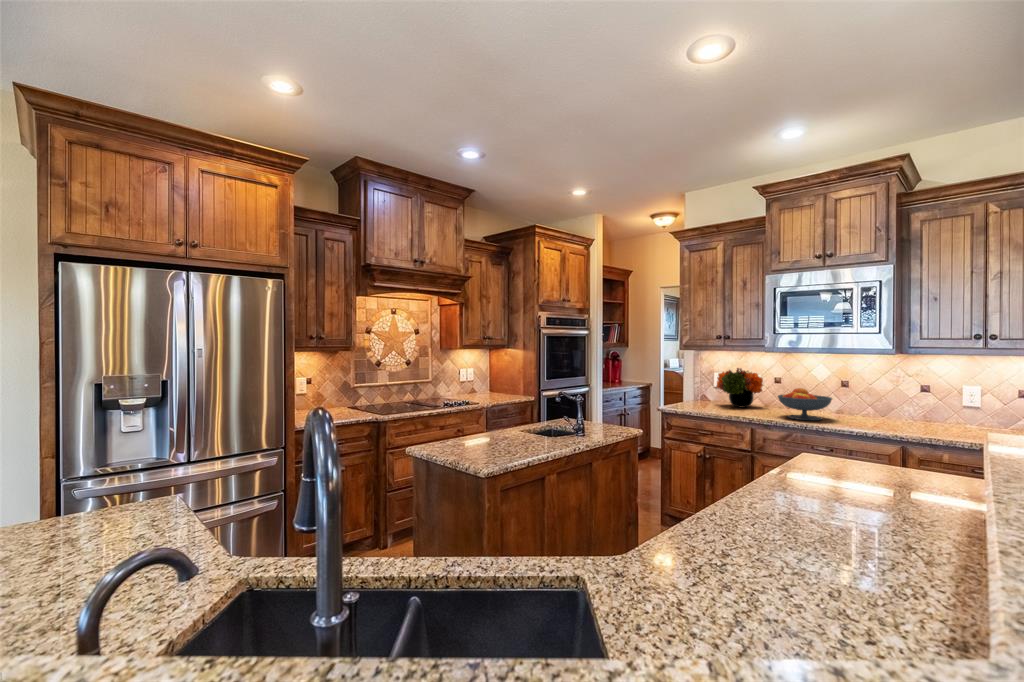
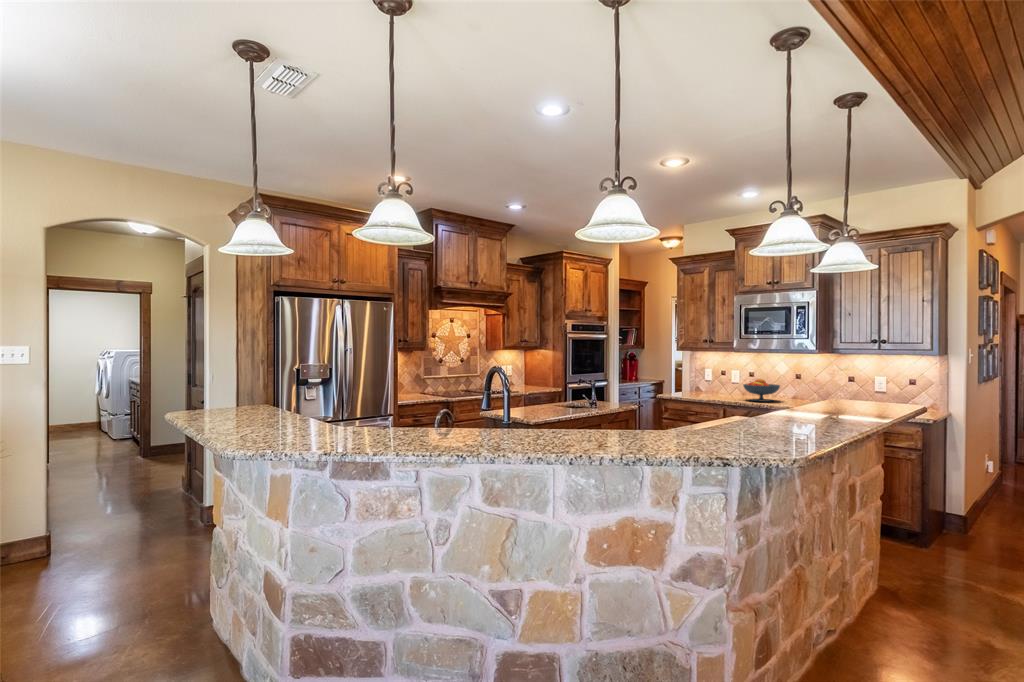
flower arrangement: present [716,368,763,408] -> none [703,365,740,395]

